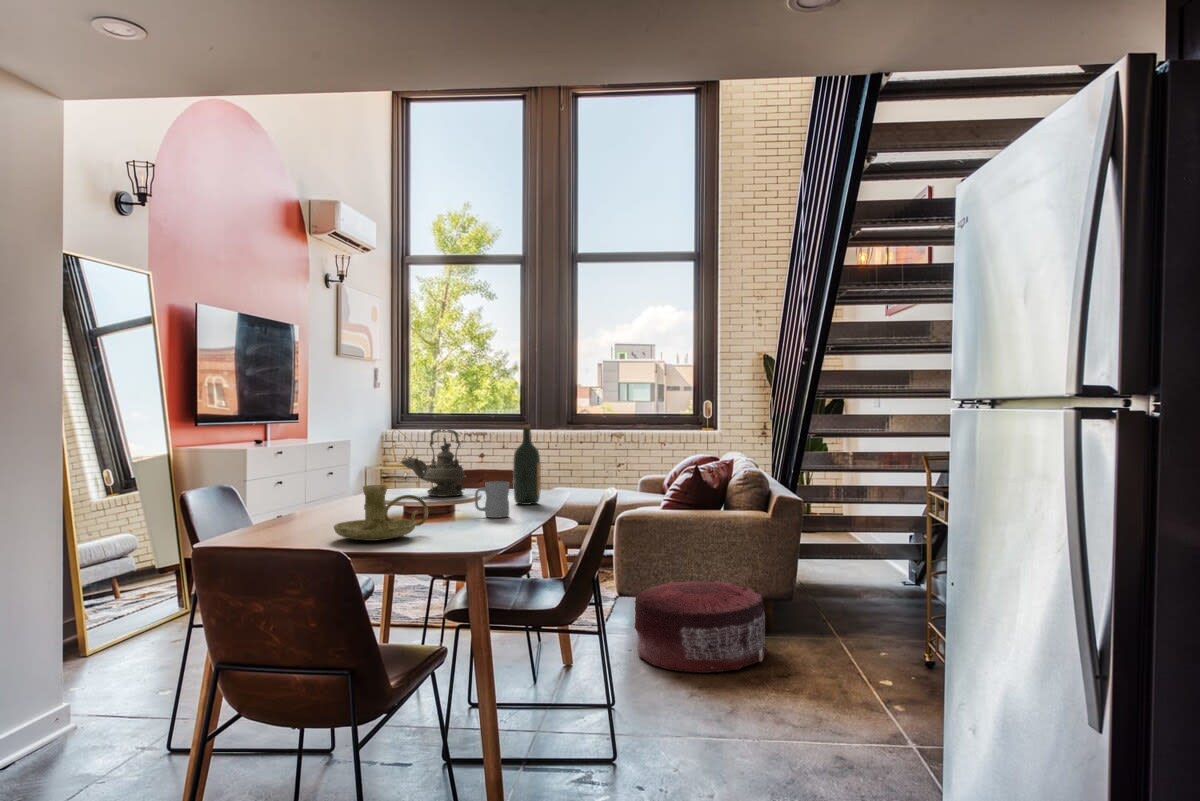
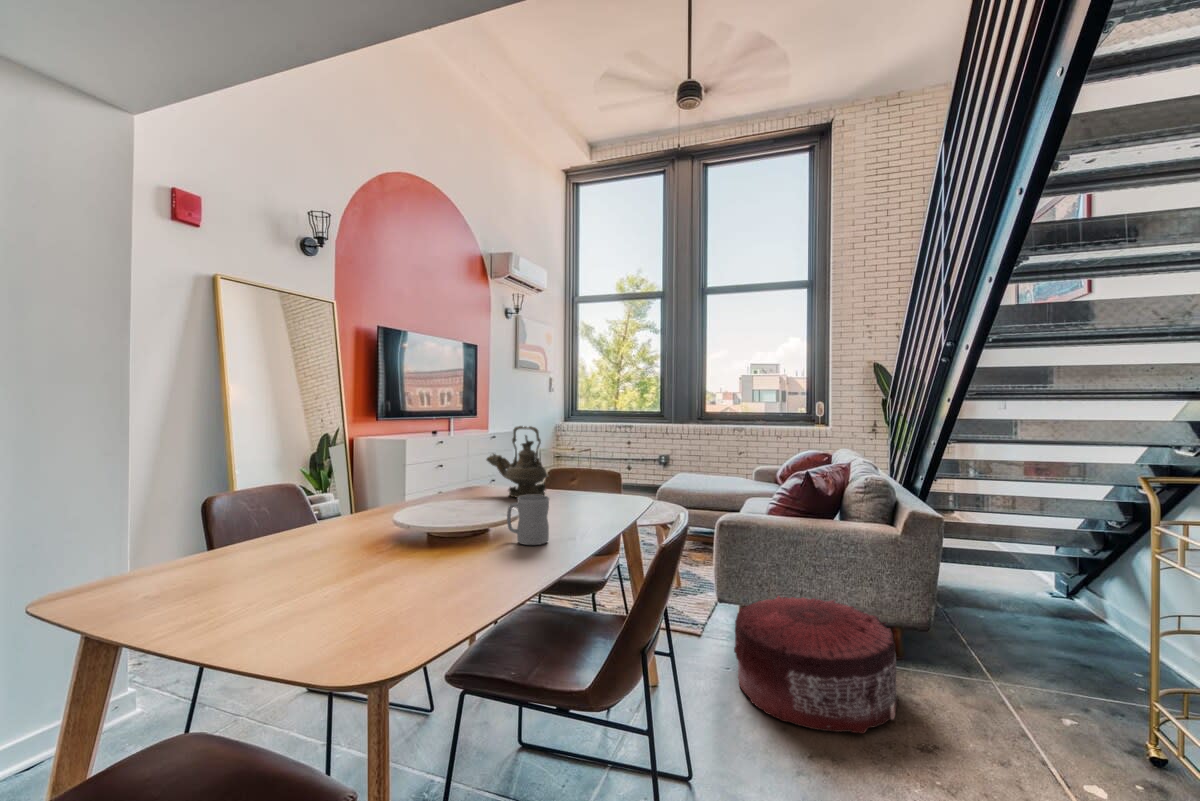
wine bottle: present [513,425,541,505] -> none [580,423,612,518]
candle holder: present [334,485,428,541] -> none [229,508,393,600]

